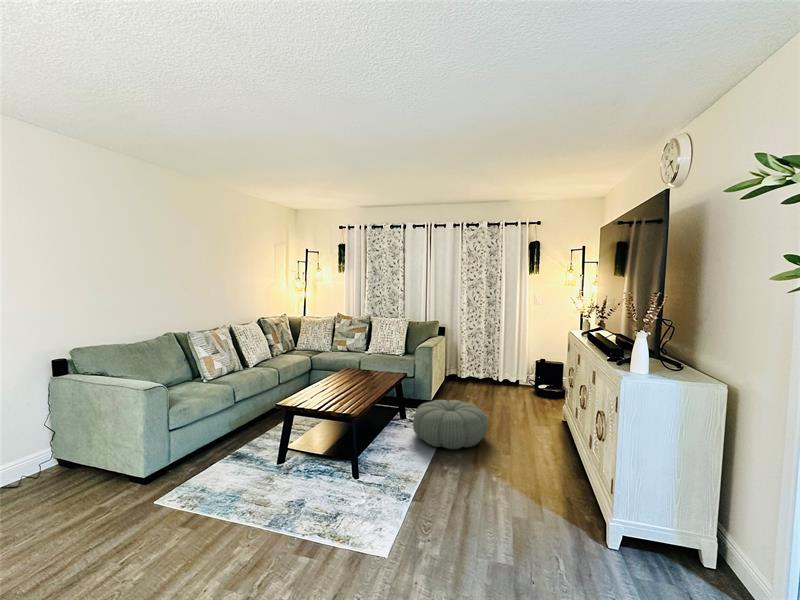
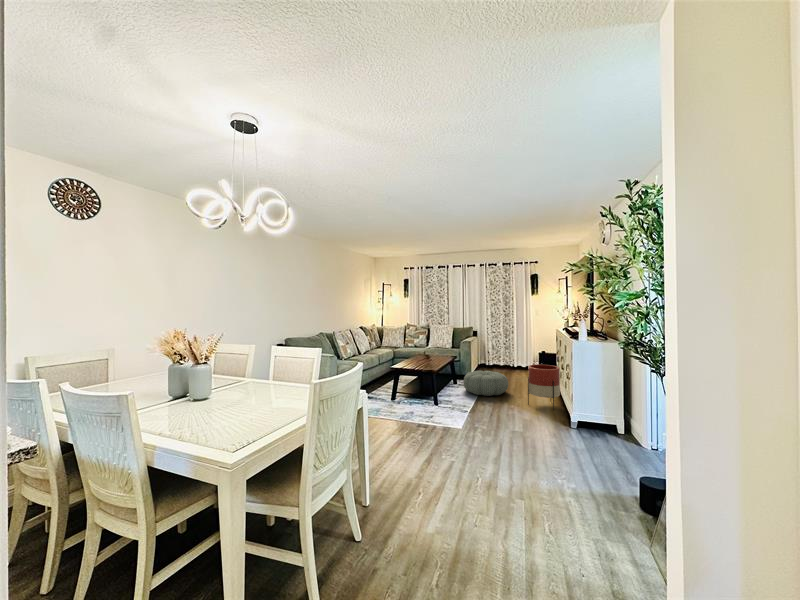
planter: none [521,399,580,490] -> present [528,364,560,410]

